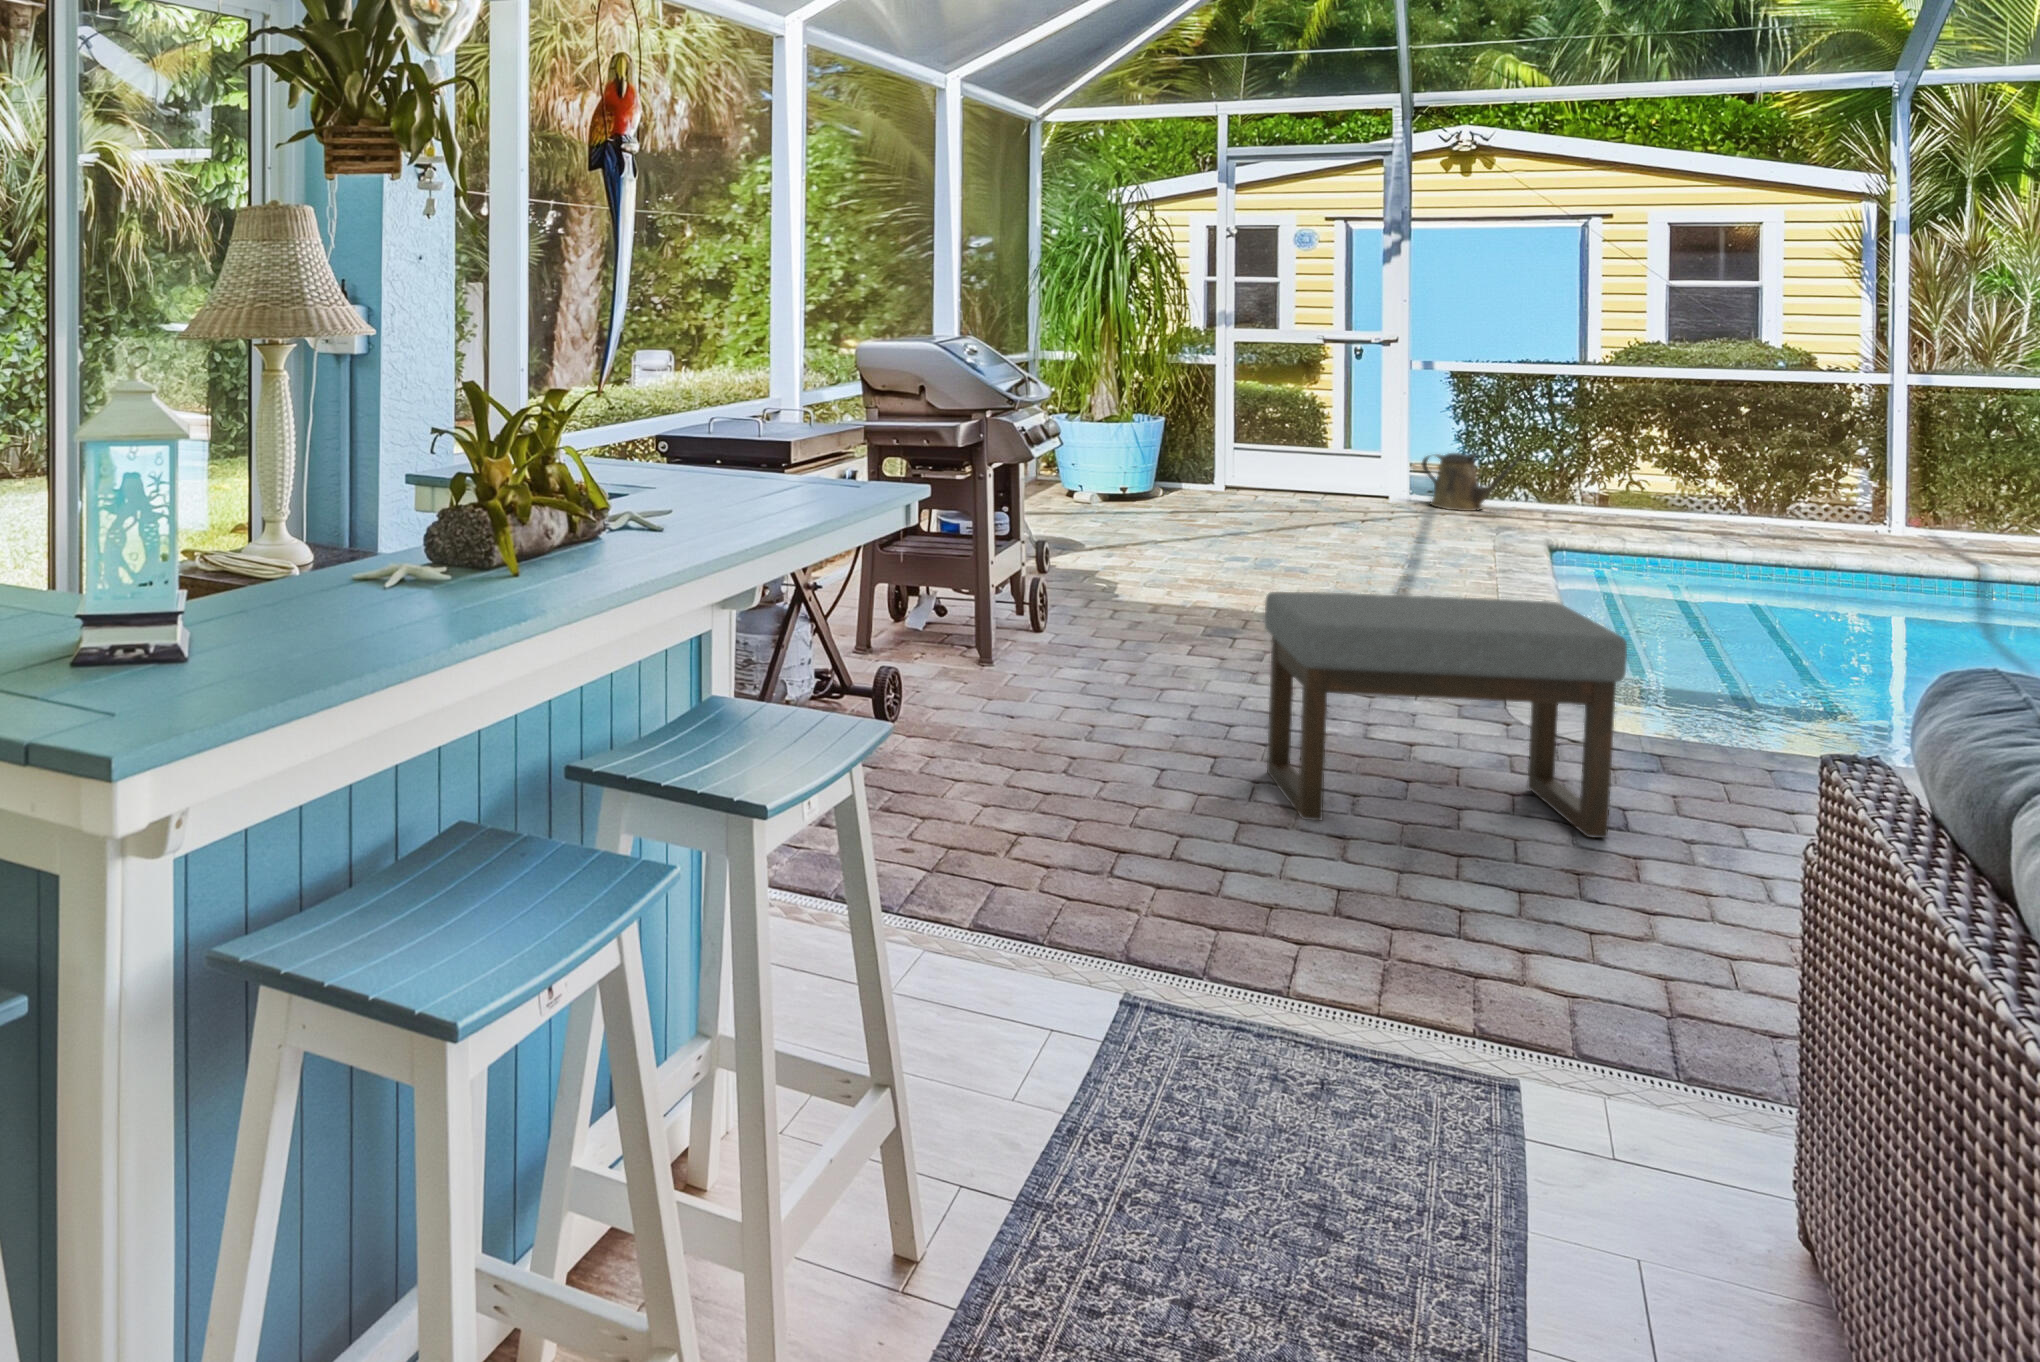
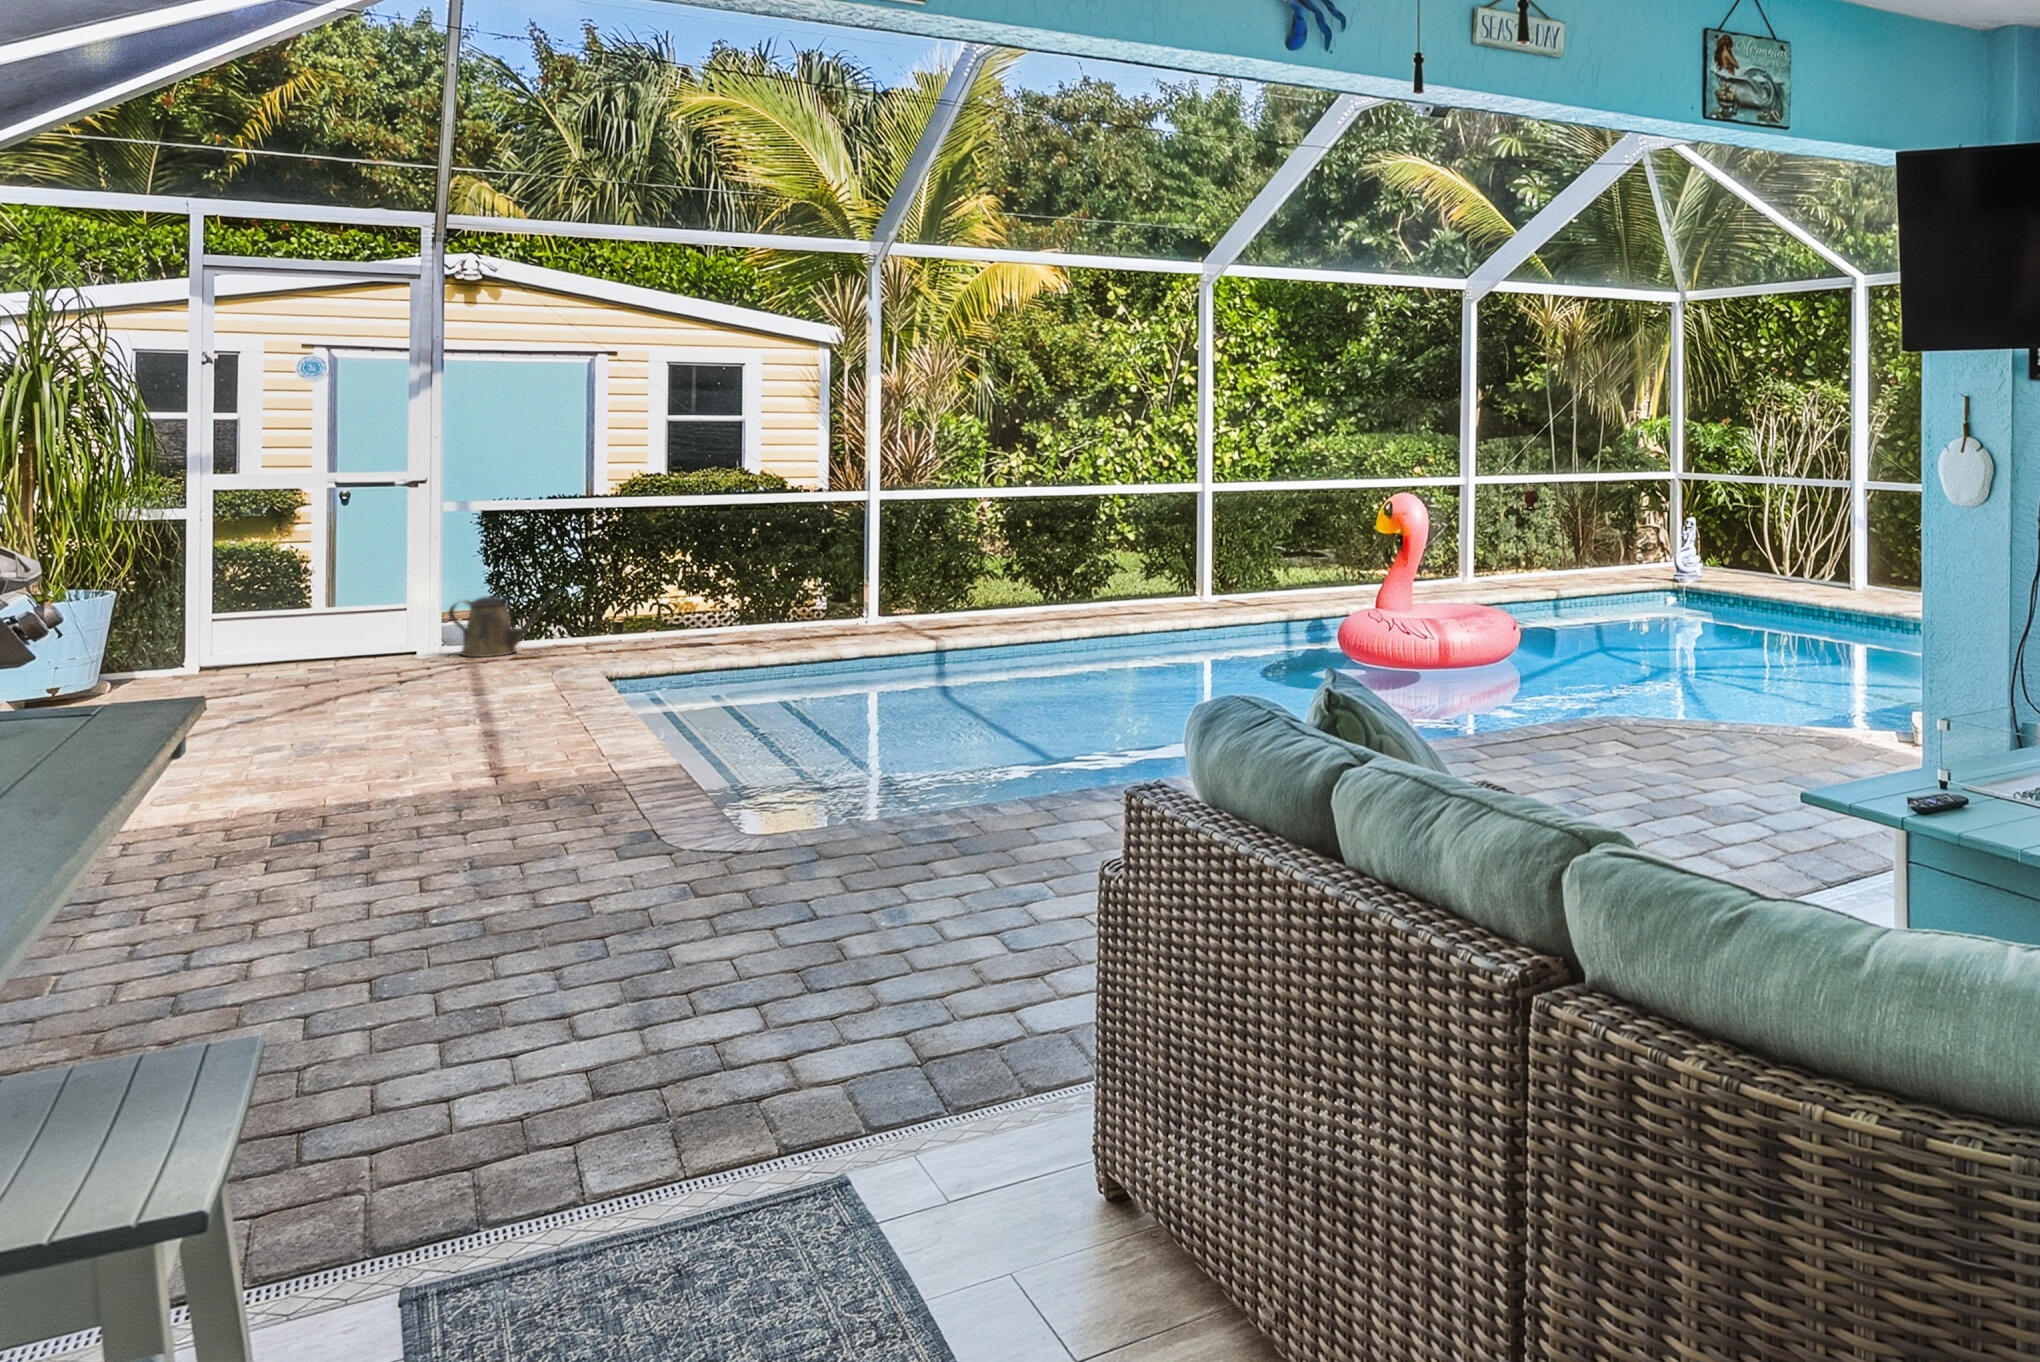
ottoman: present [1265,592,1627,838] -> none [429,716,805,1012]

